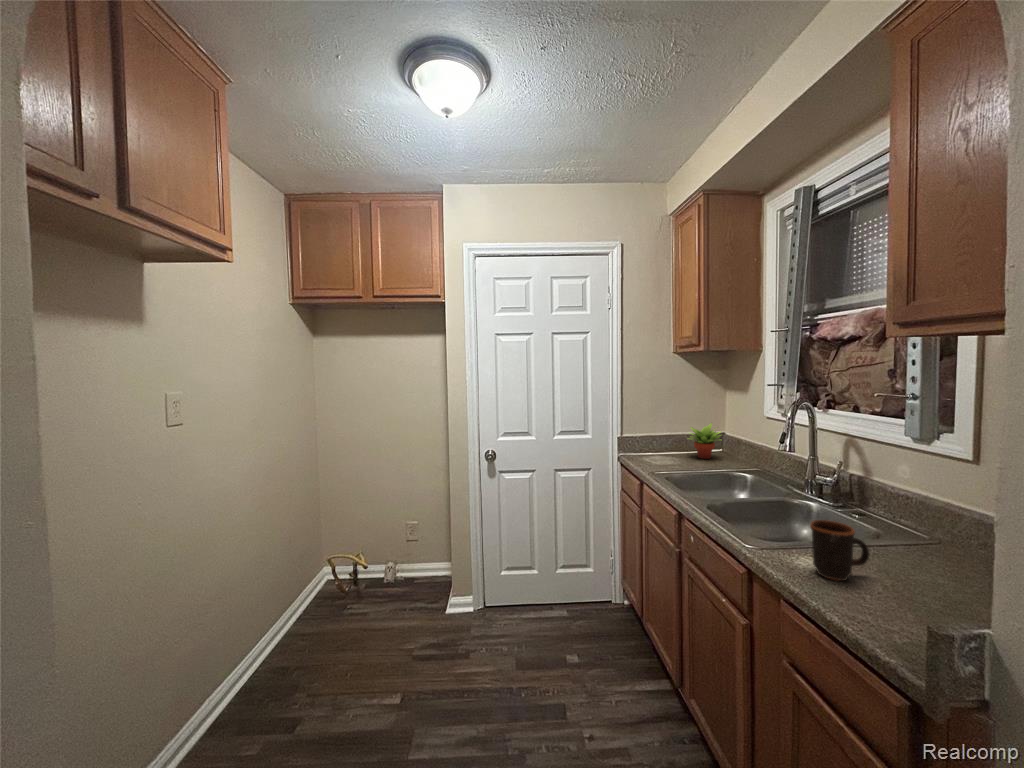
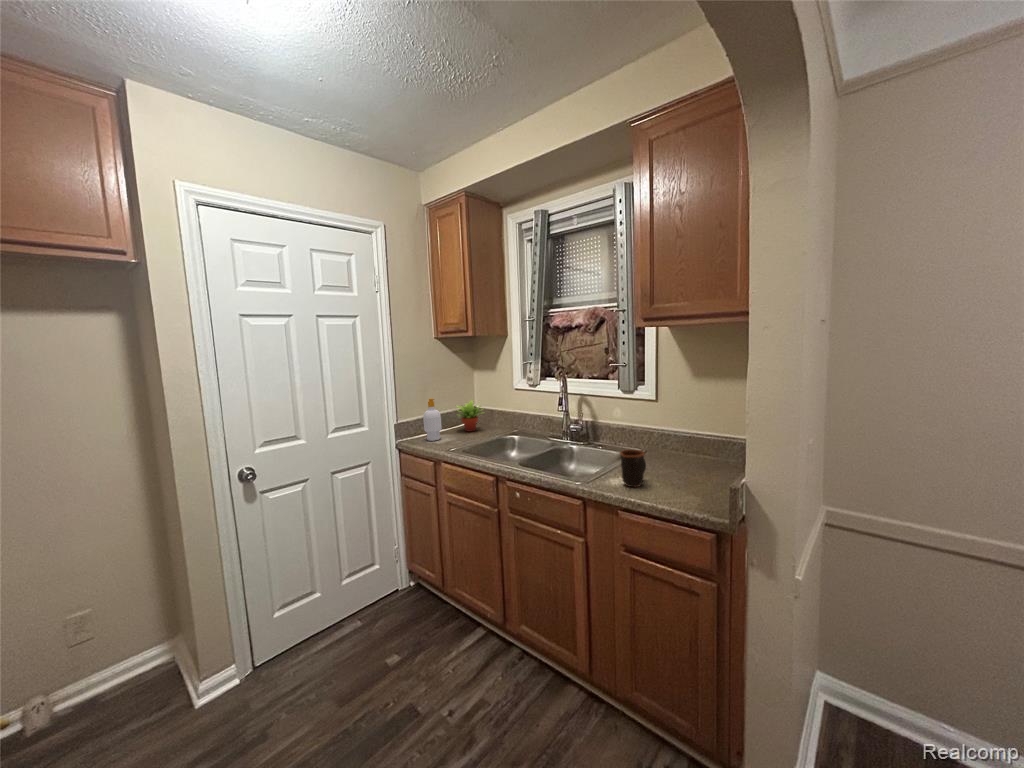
soap bottle: none [645,416,664,460] -> present [423,399,442,441]

